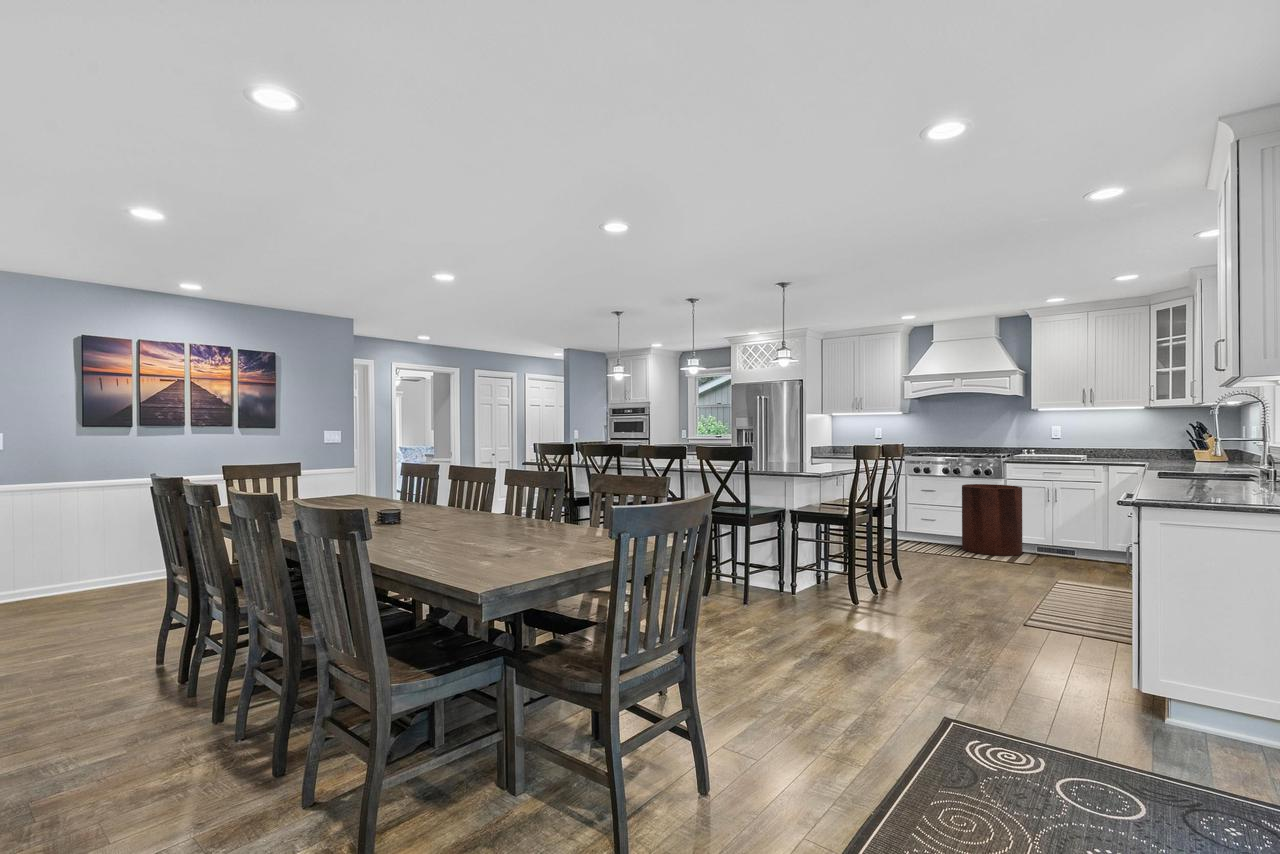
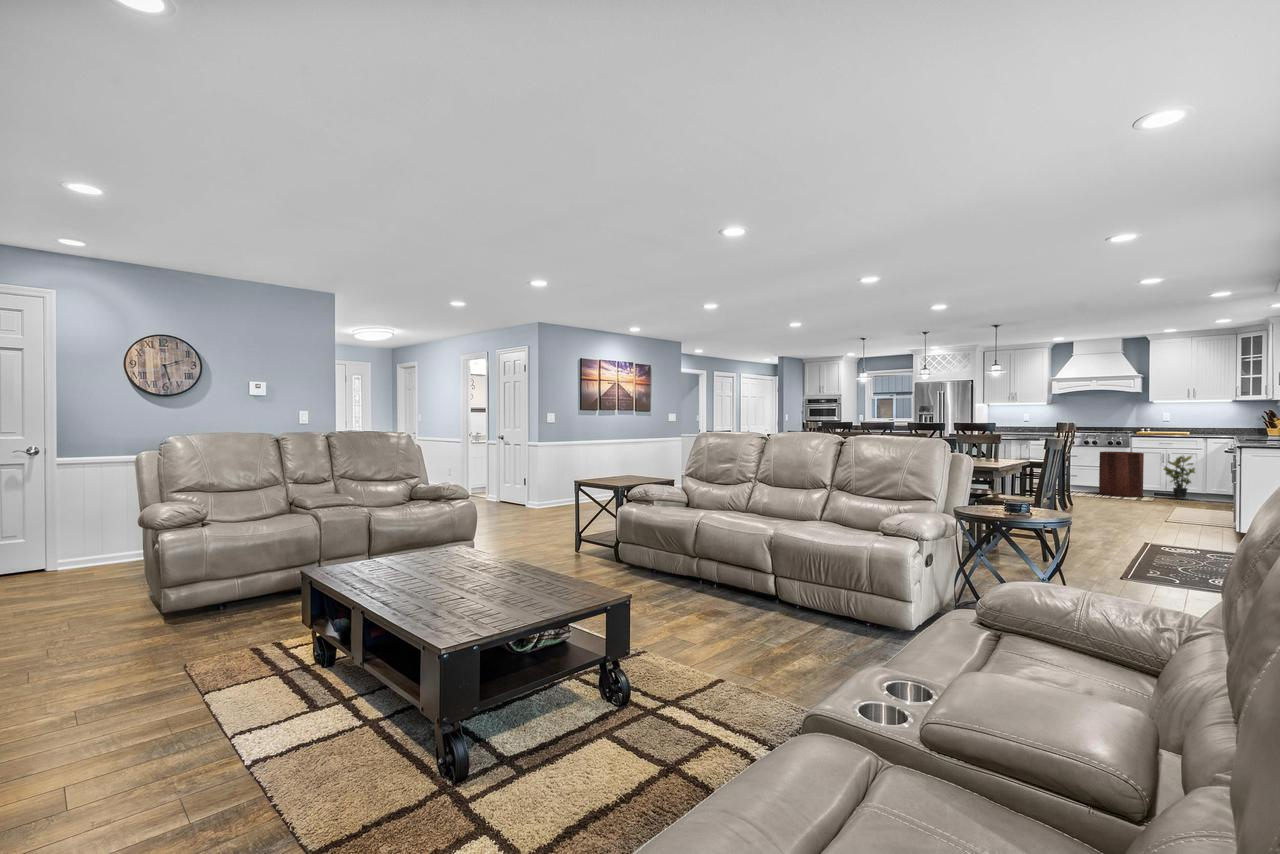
potted plant: none [1049,490,1094,560] -> present [1164,456,1195,499]

